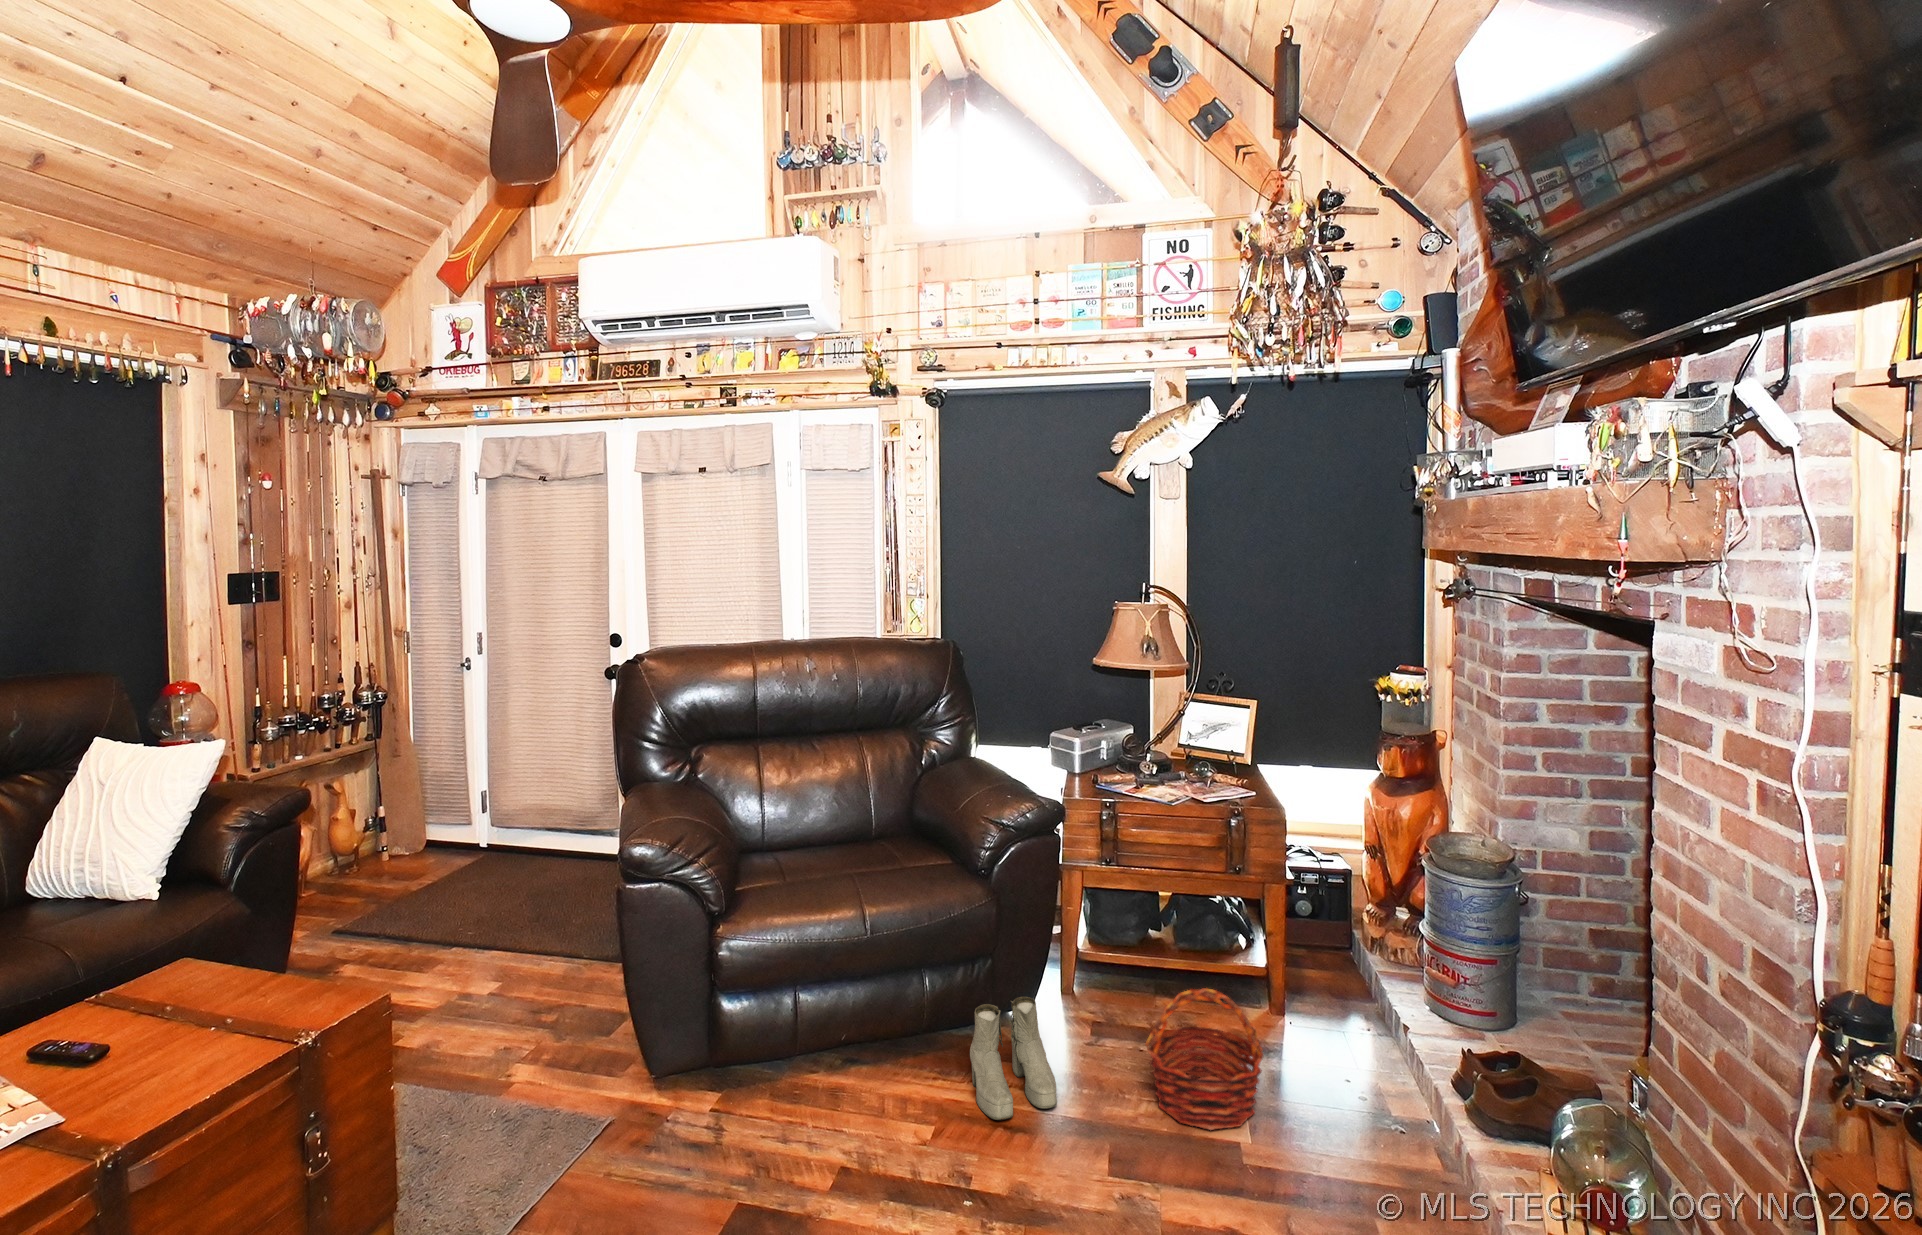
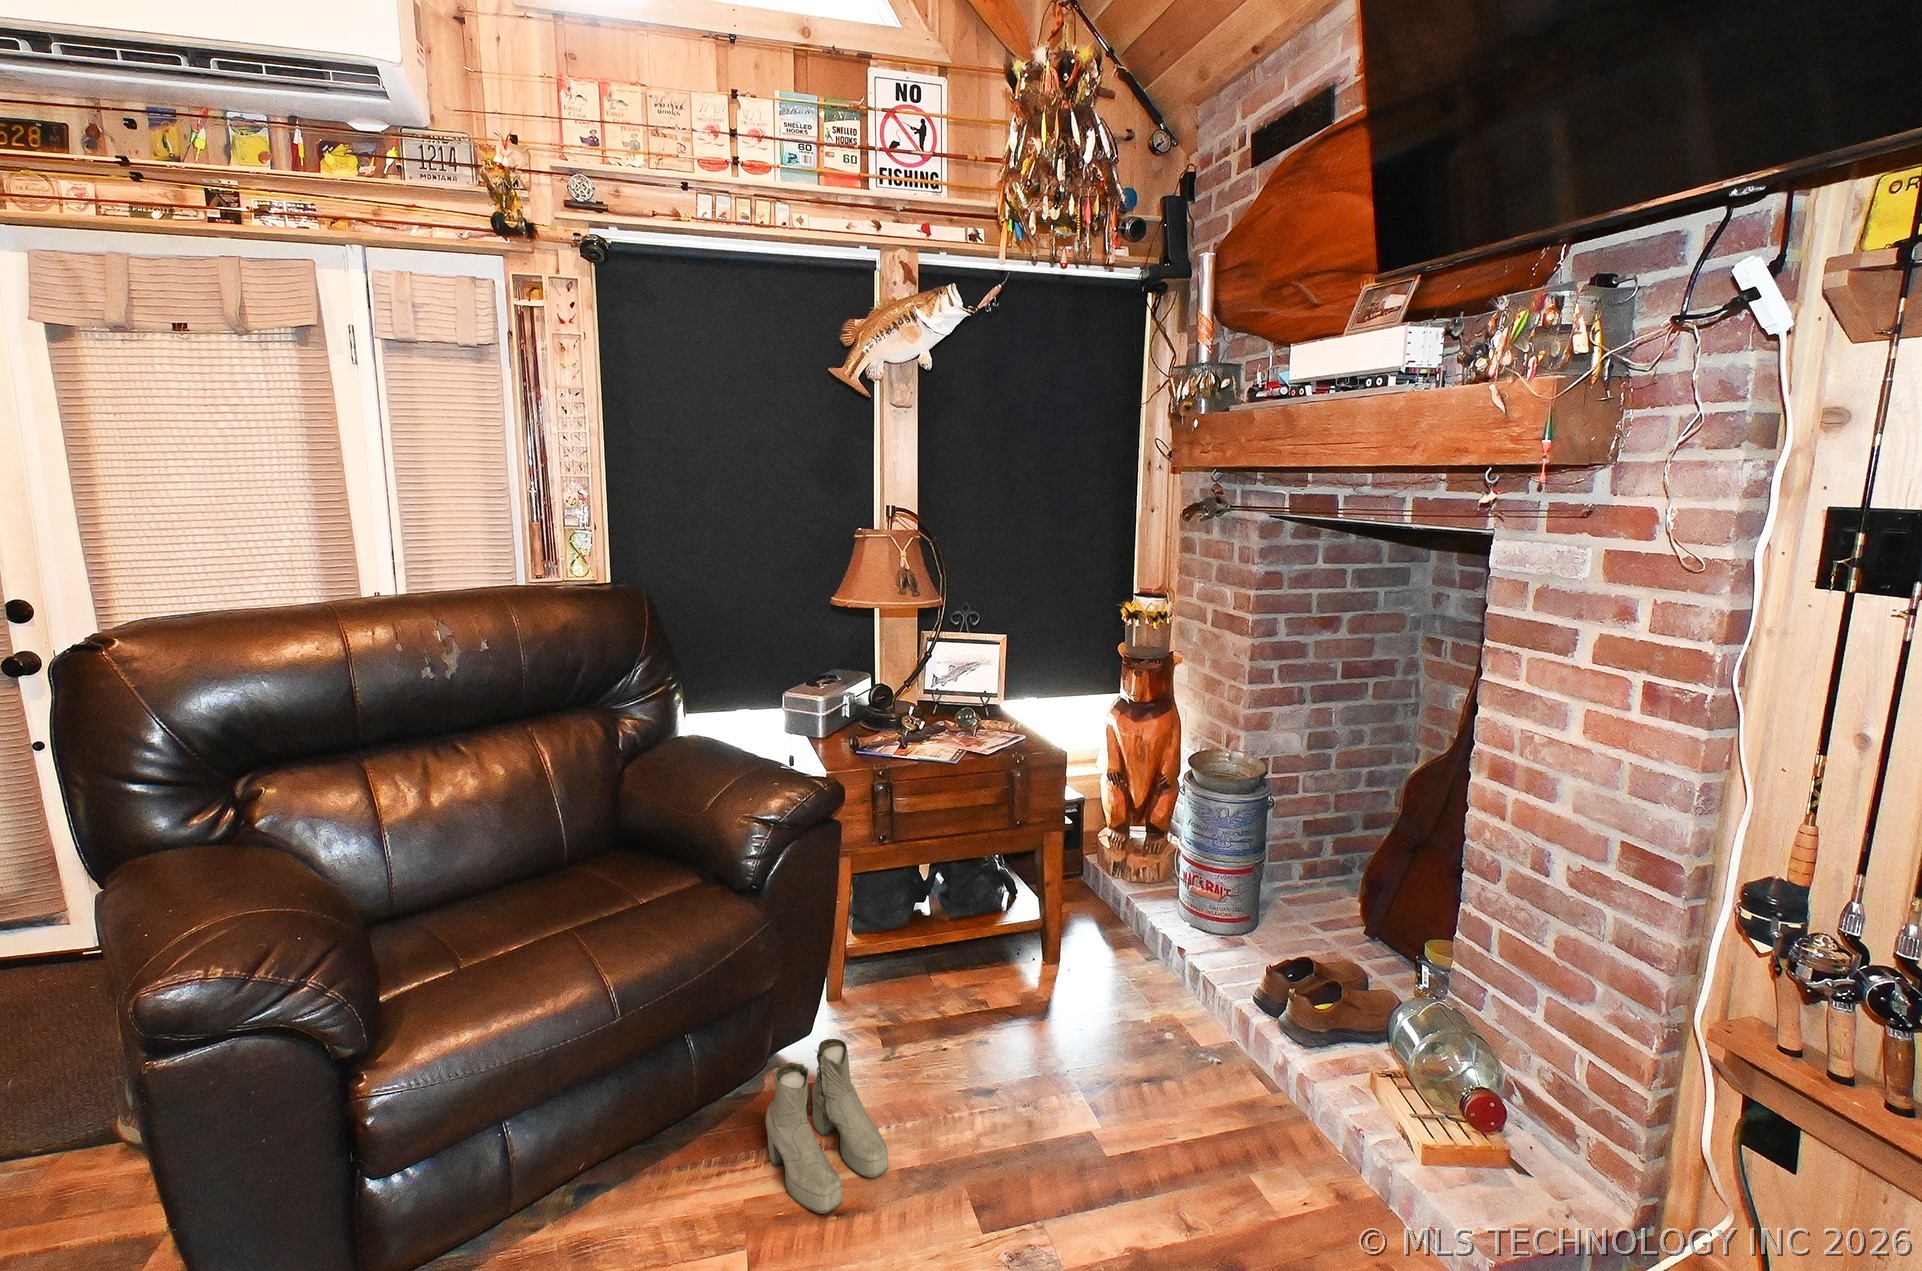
basket: present [1146,988,1264,1130] -> none [980,987,1109,1148]

